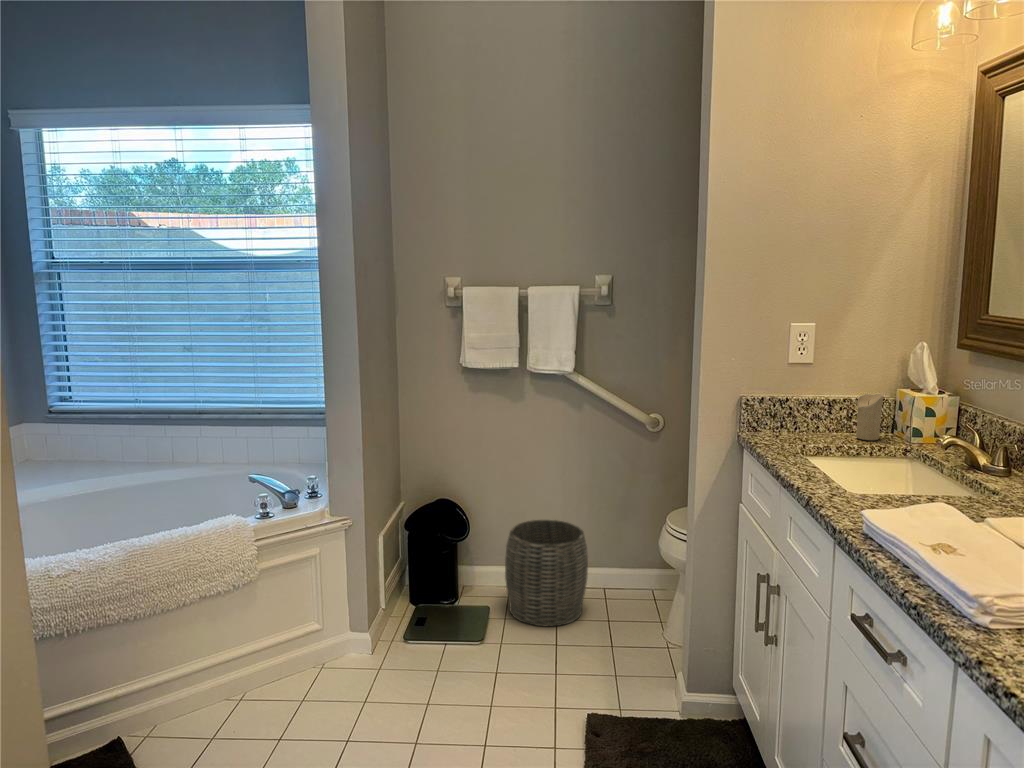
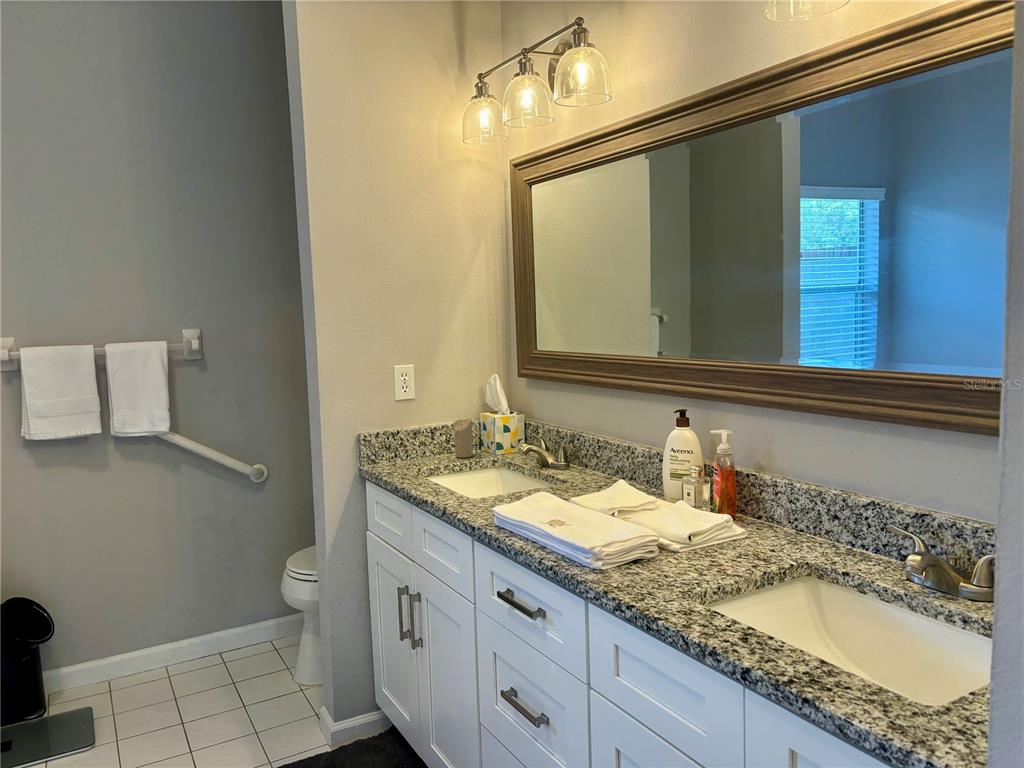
woven basket: present [505,520,588,626] -> none [107,592,207,712]

